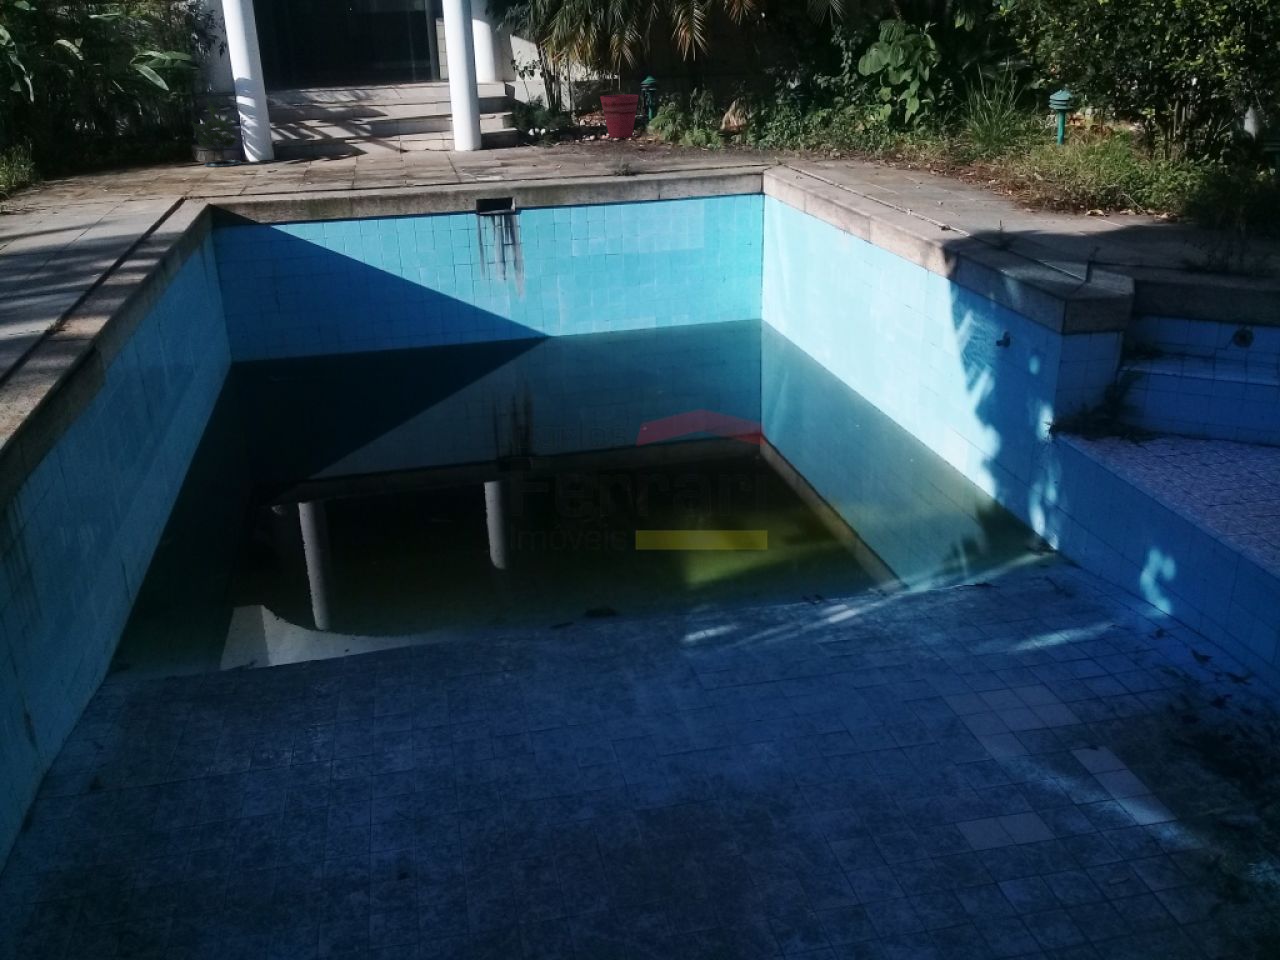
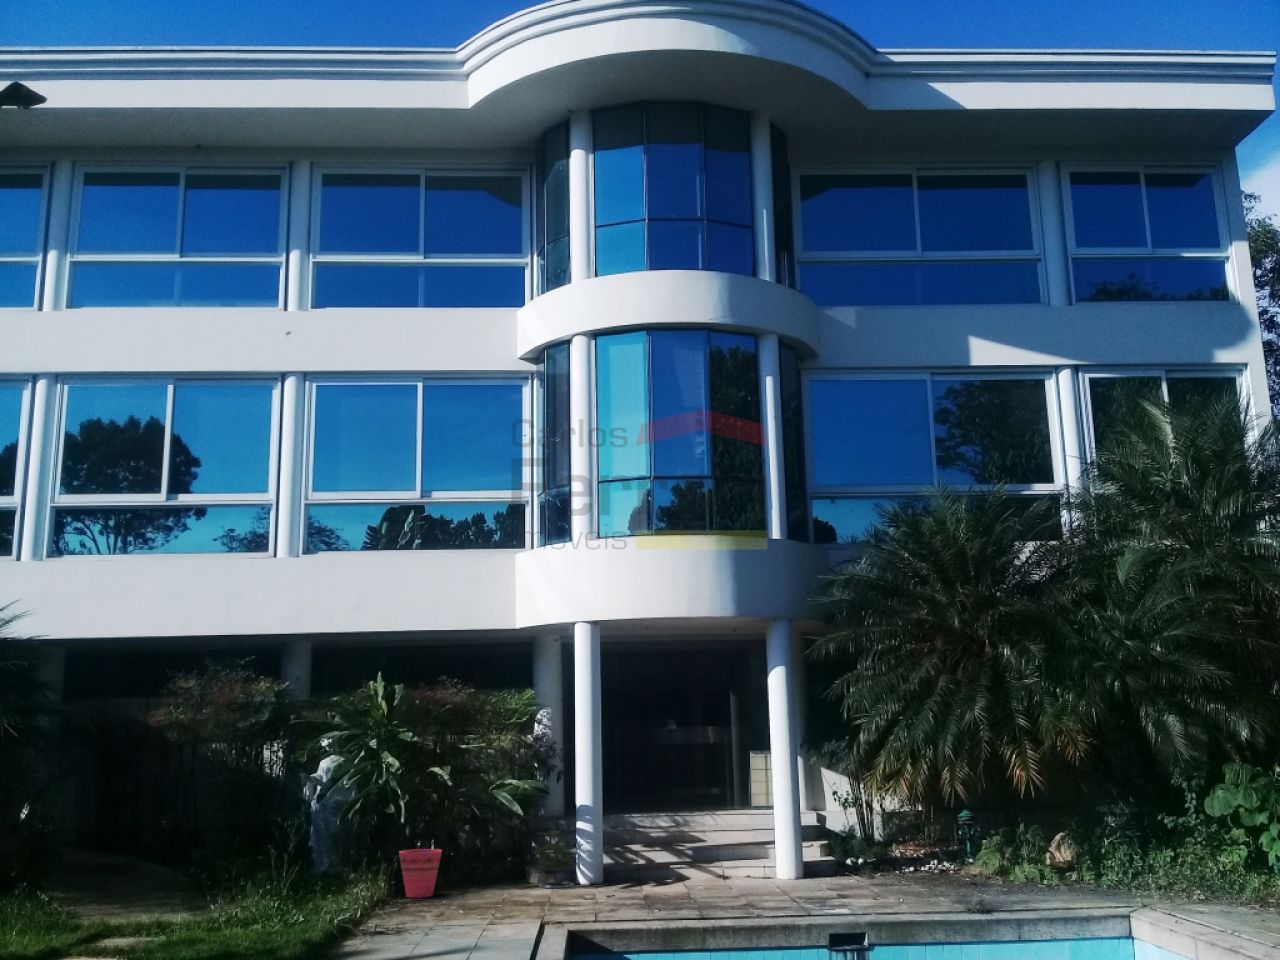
bucket: present [600,95,639,137] -> present [399,849,442,898]

